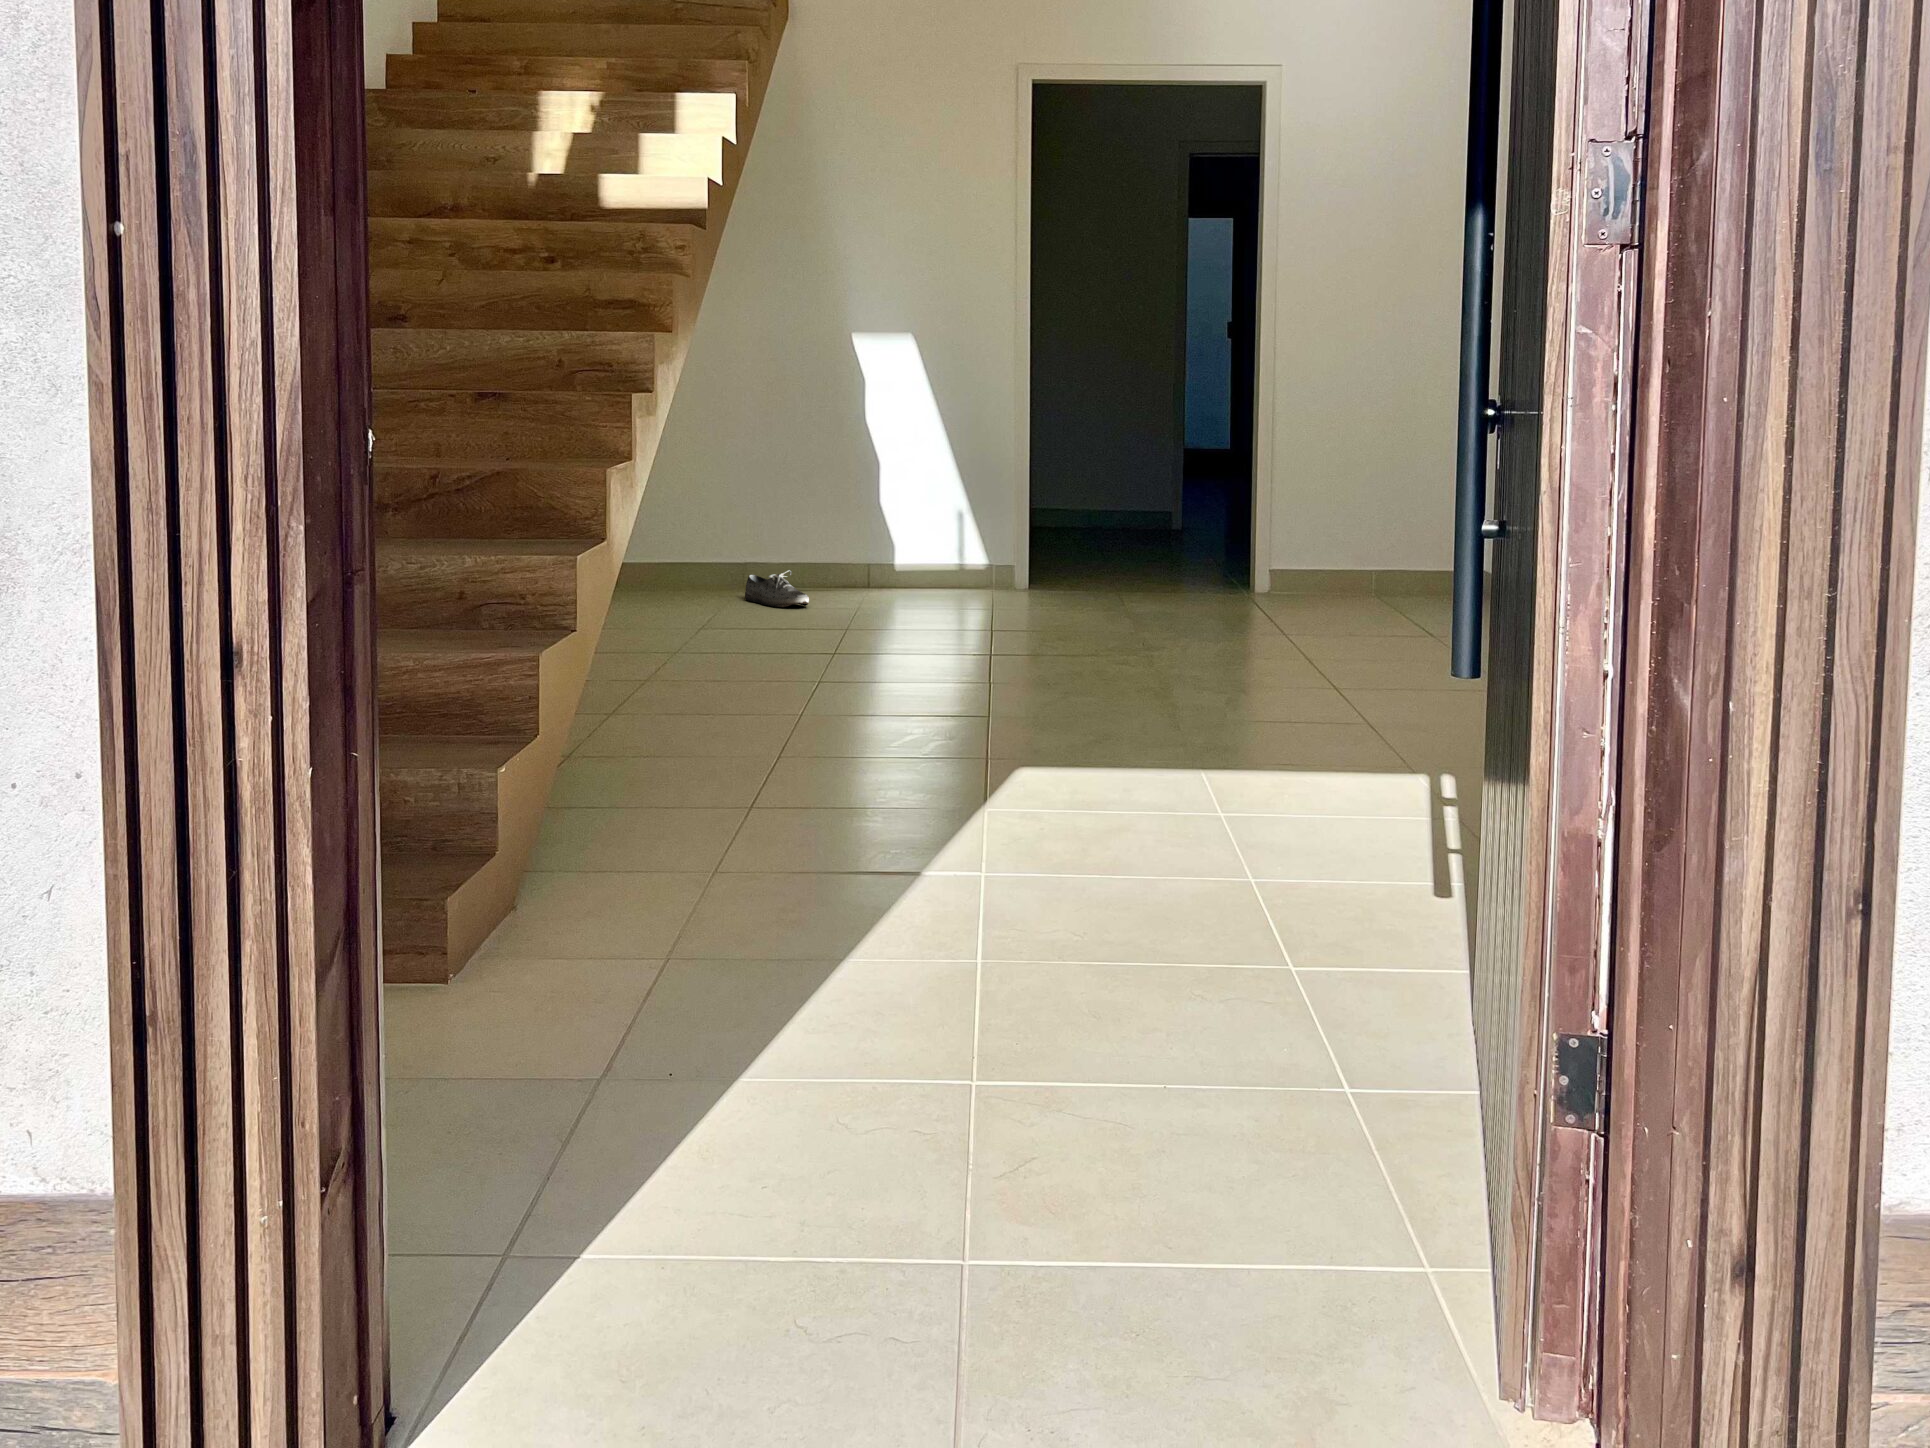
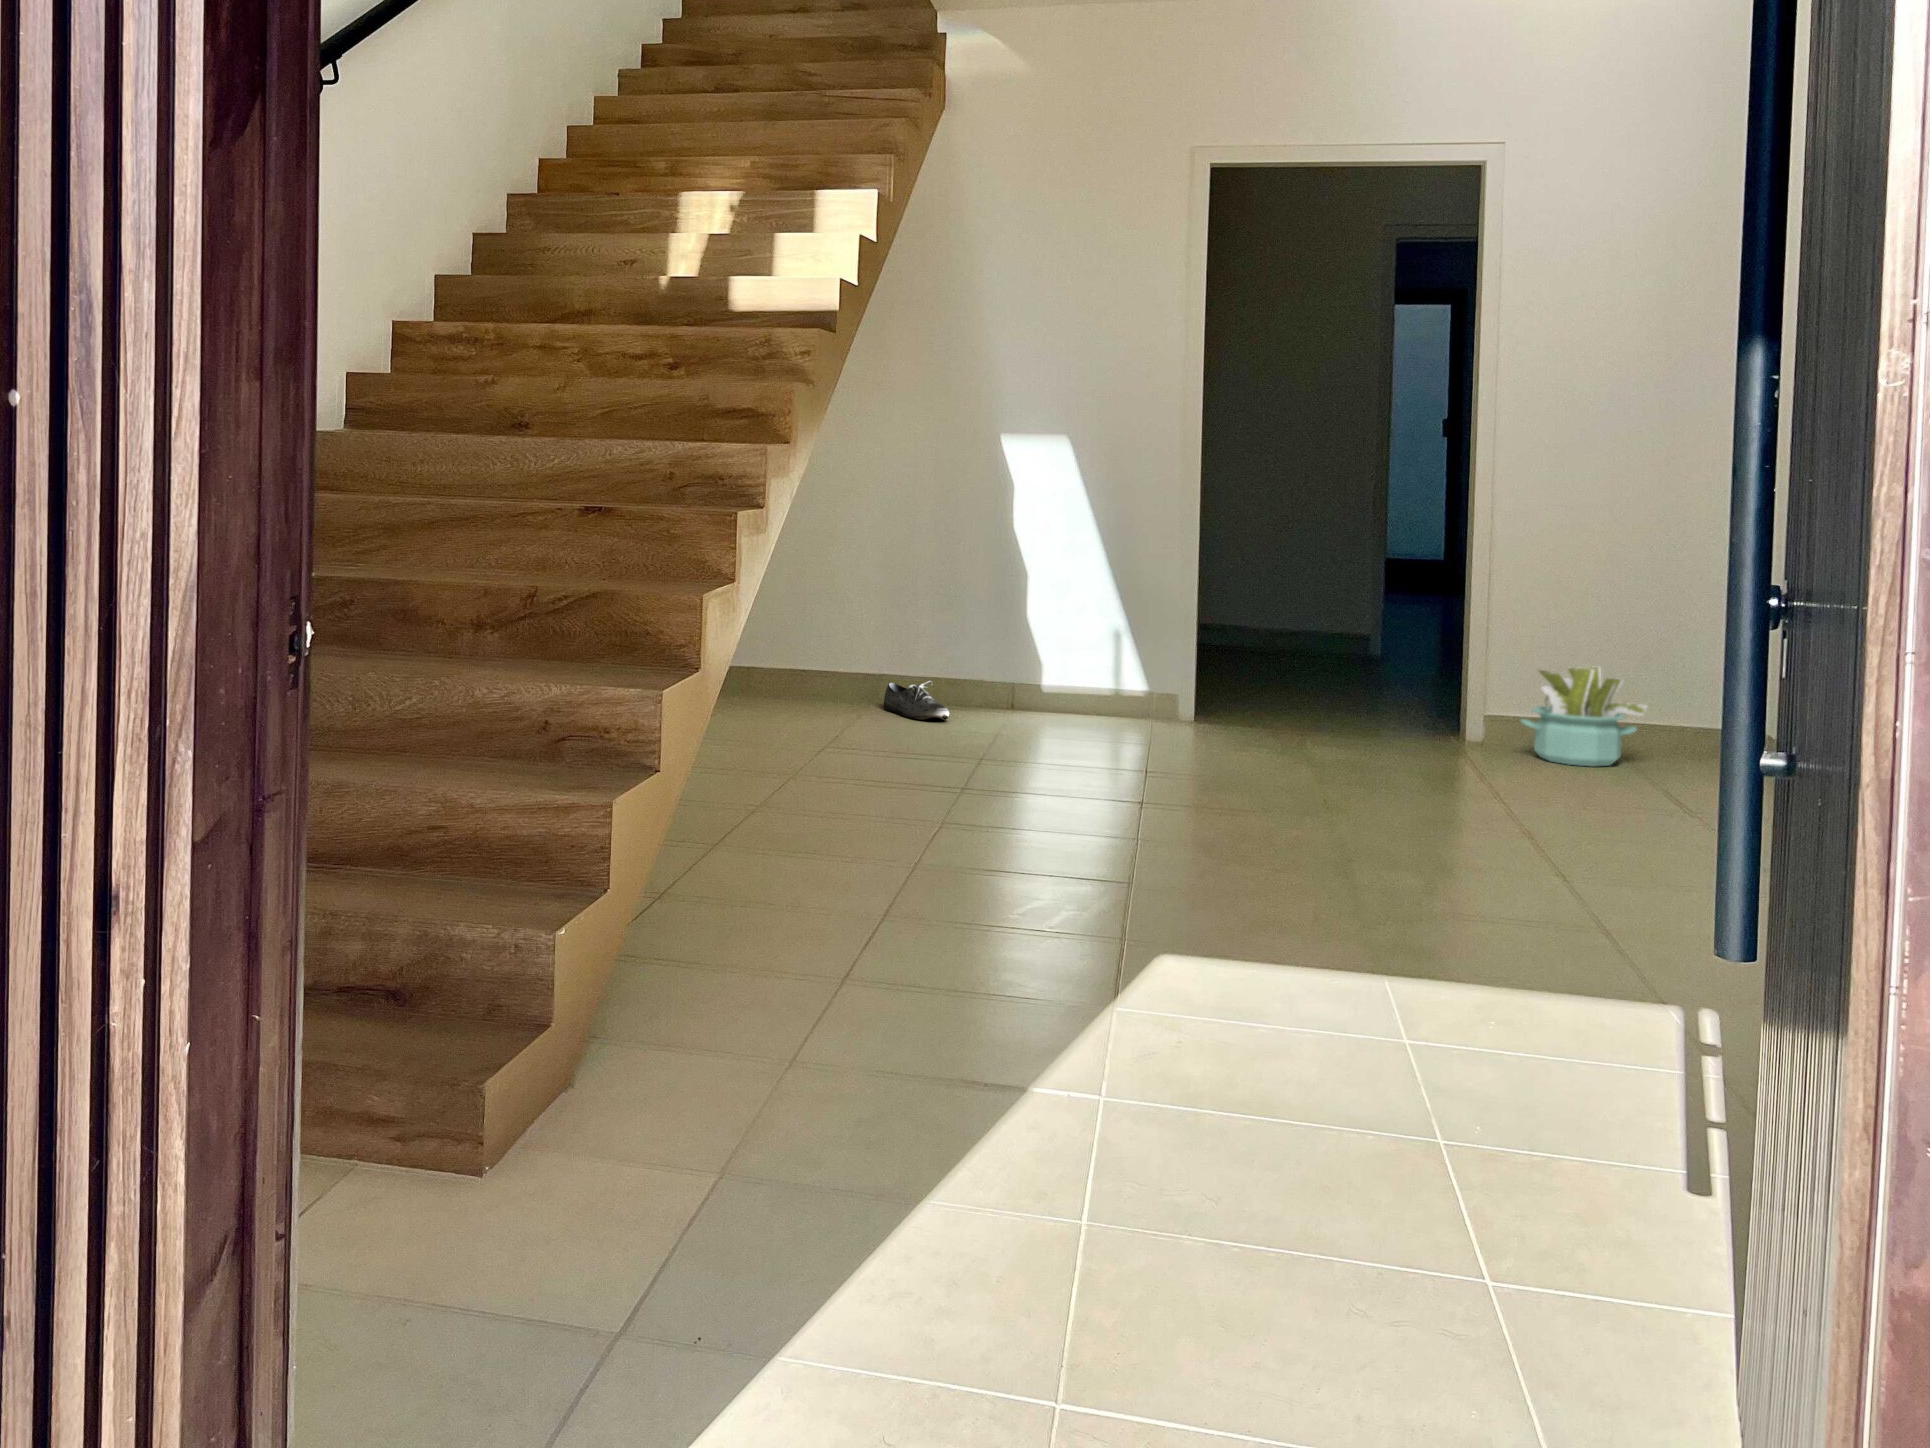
decorative plant: none [1311,526,1413,613] -> present [1521,666,1647,767]

